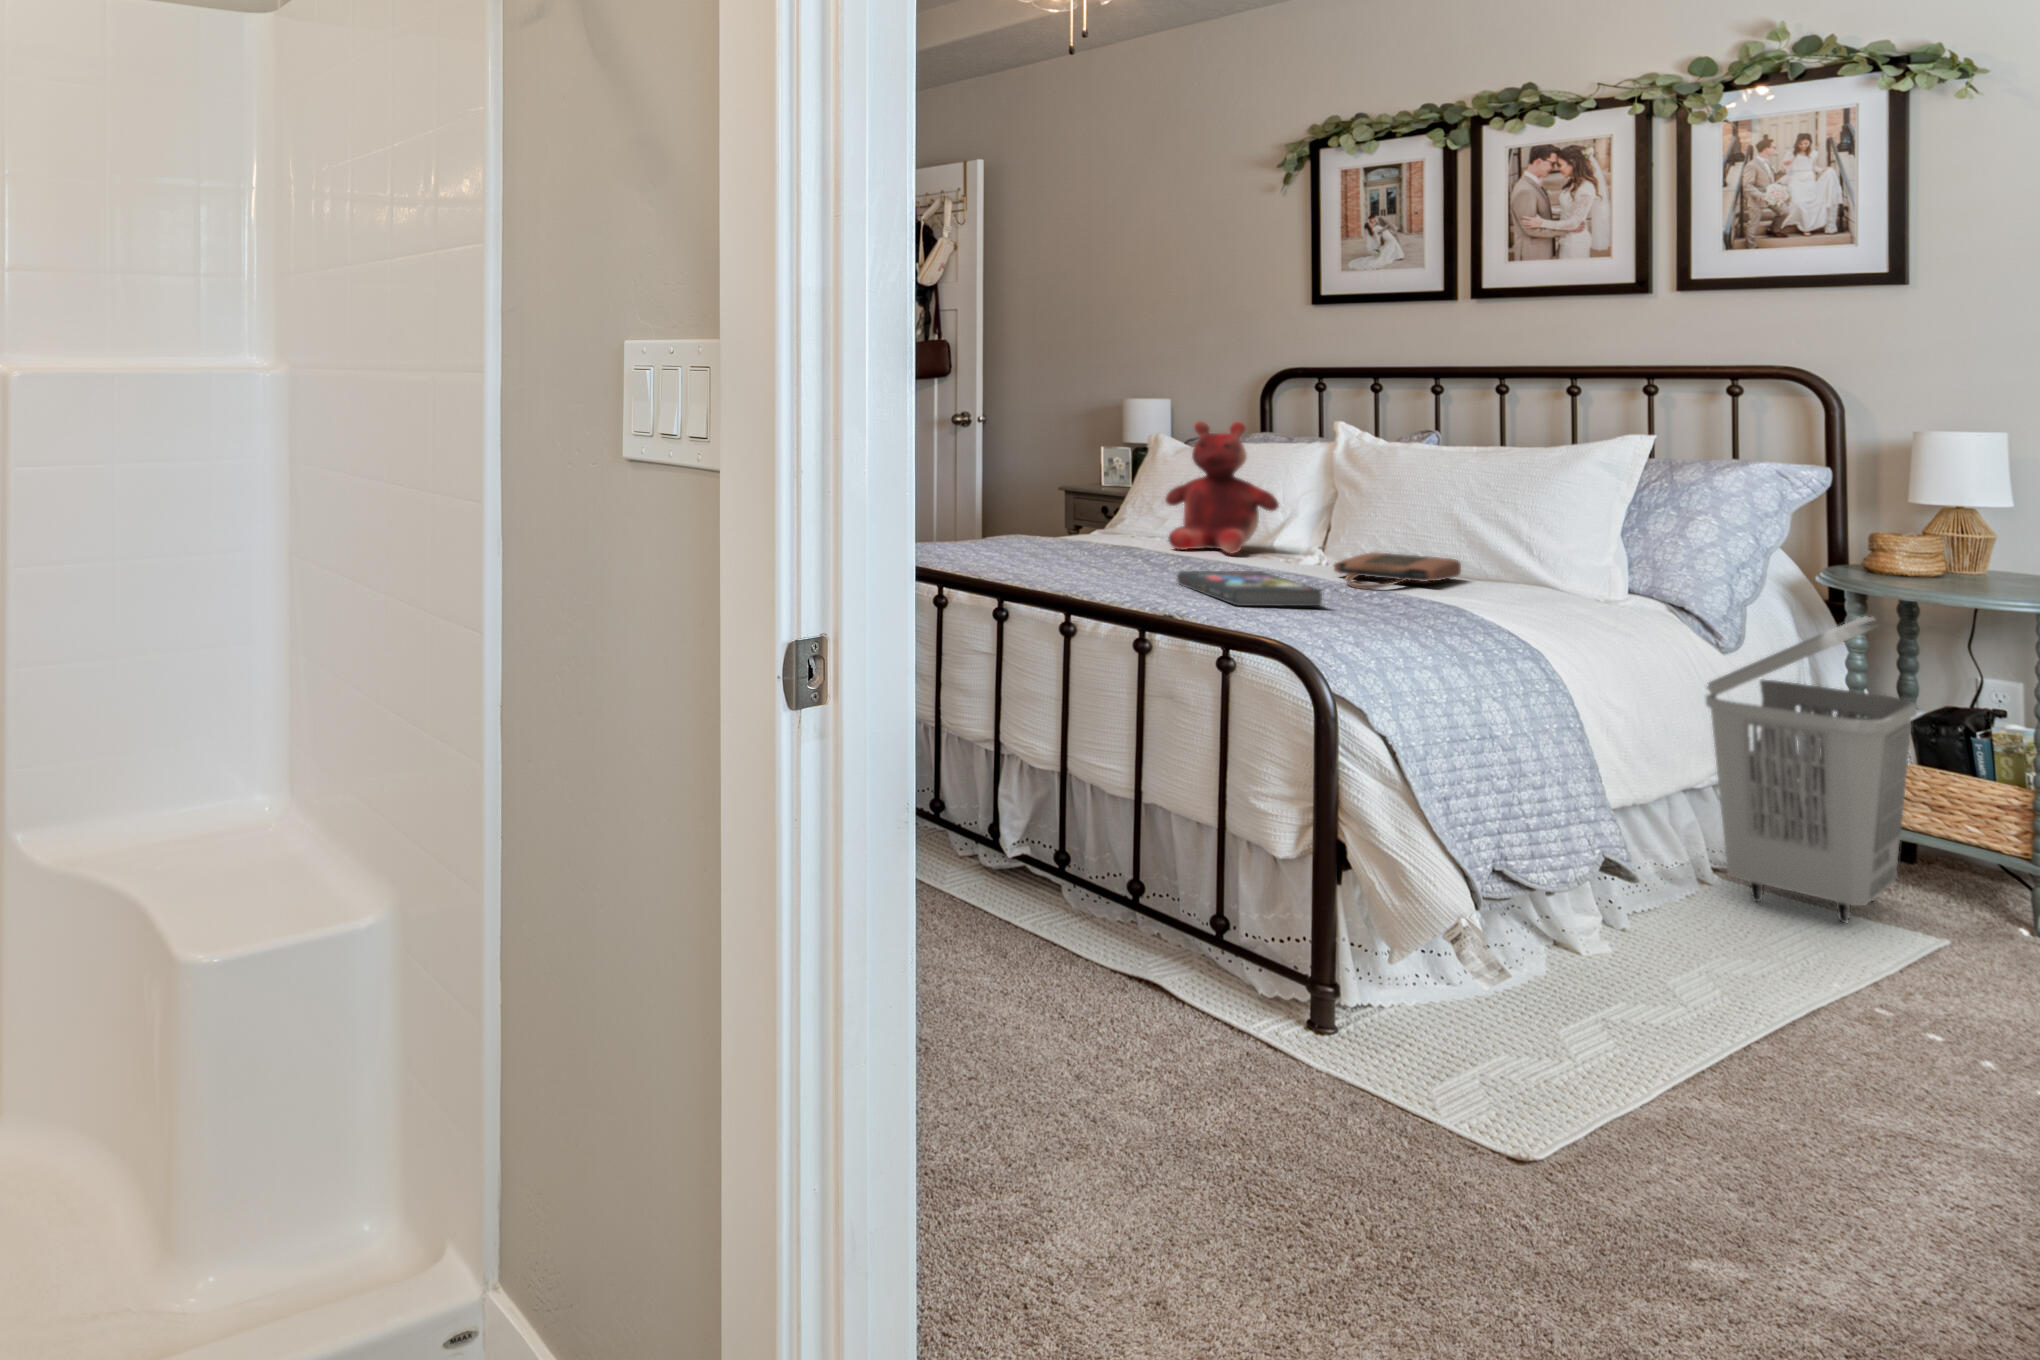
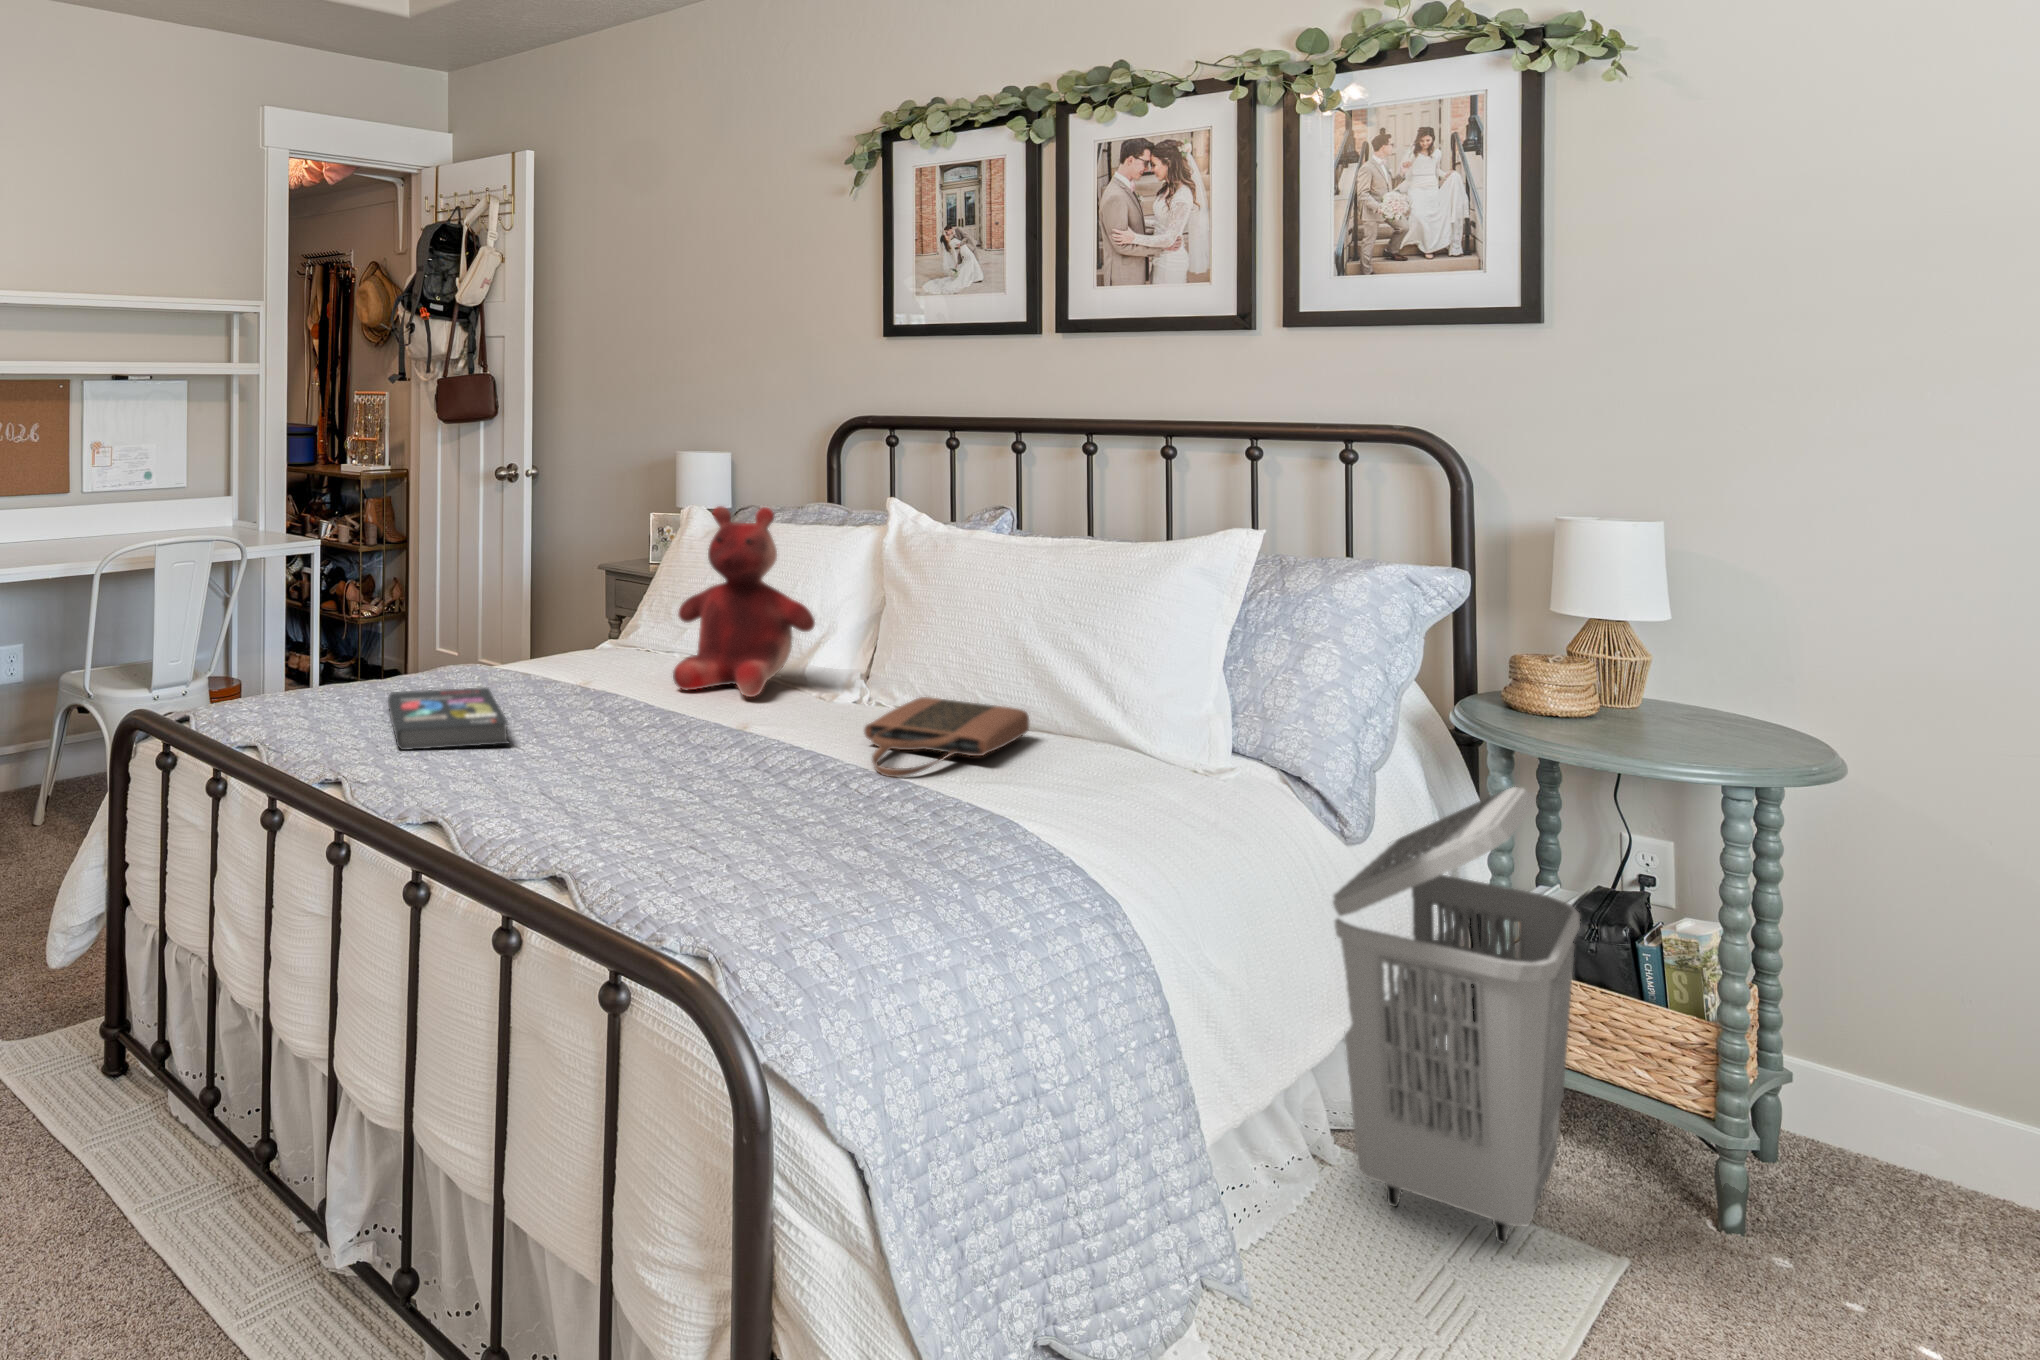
book: present [1177,571,1322,606] -> present [388,687,508,750]

